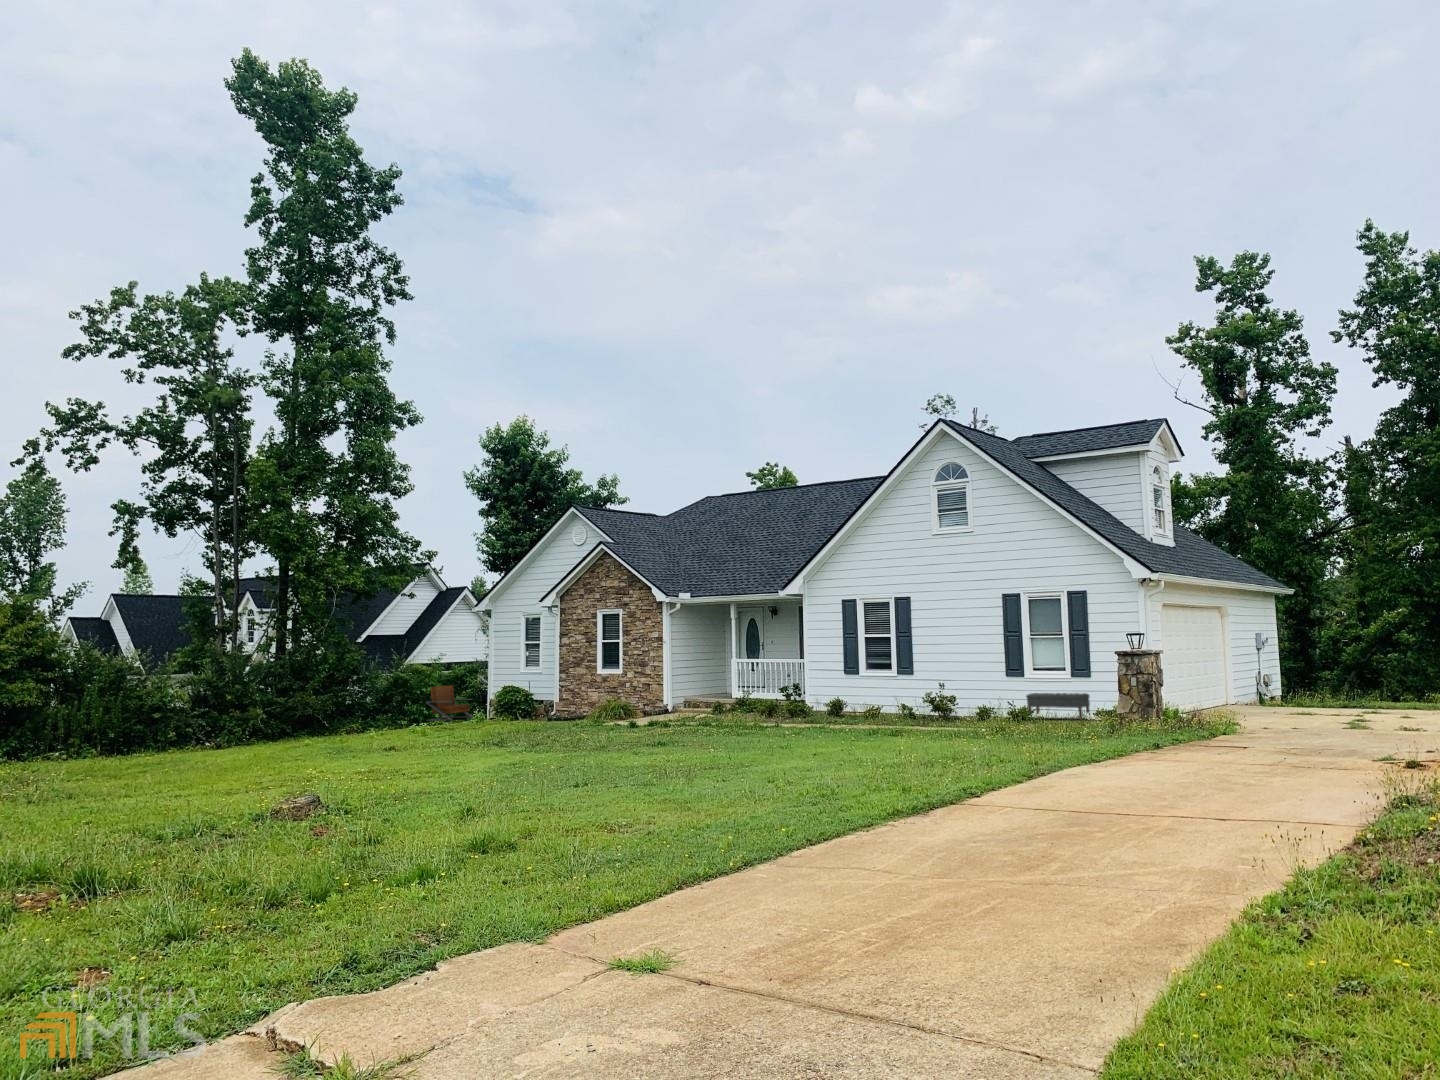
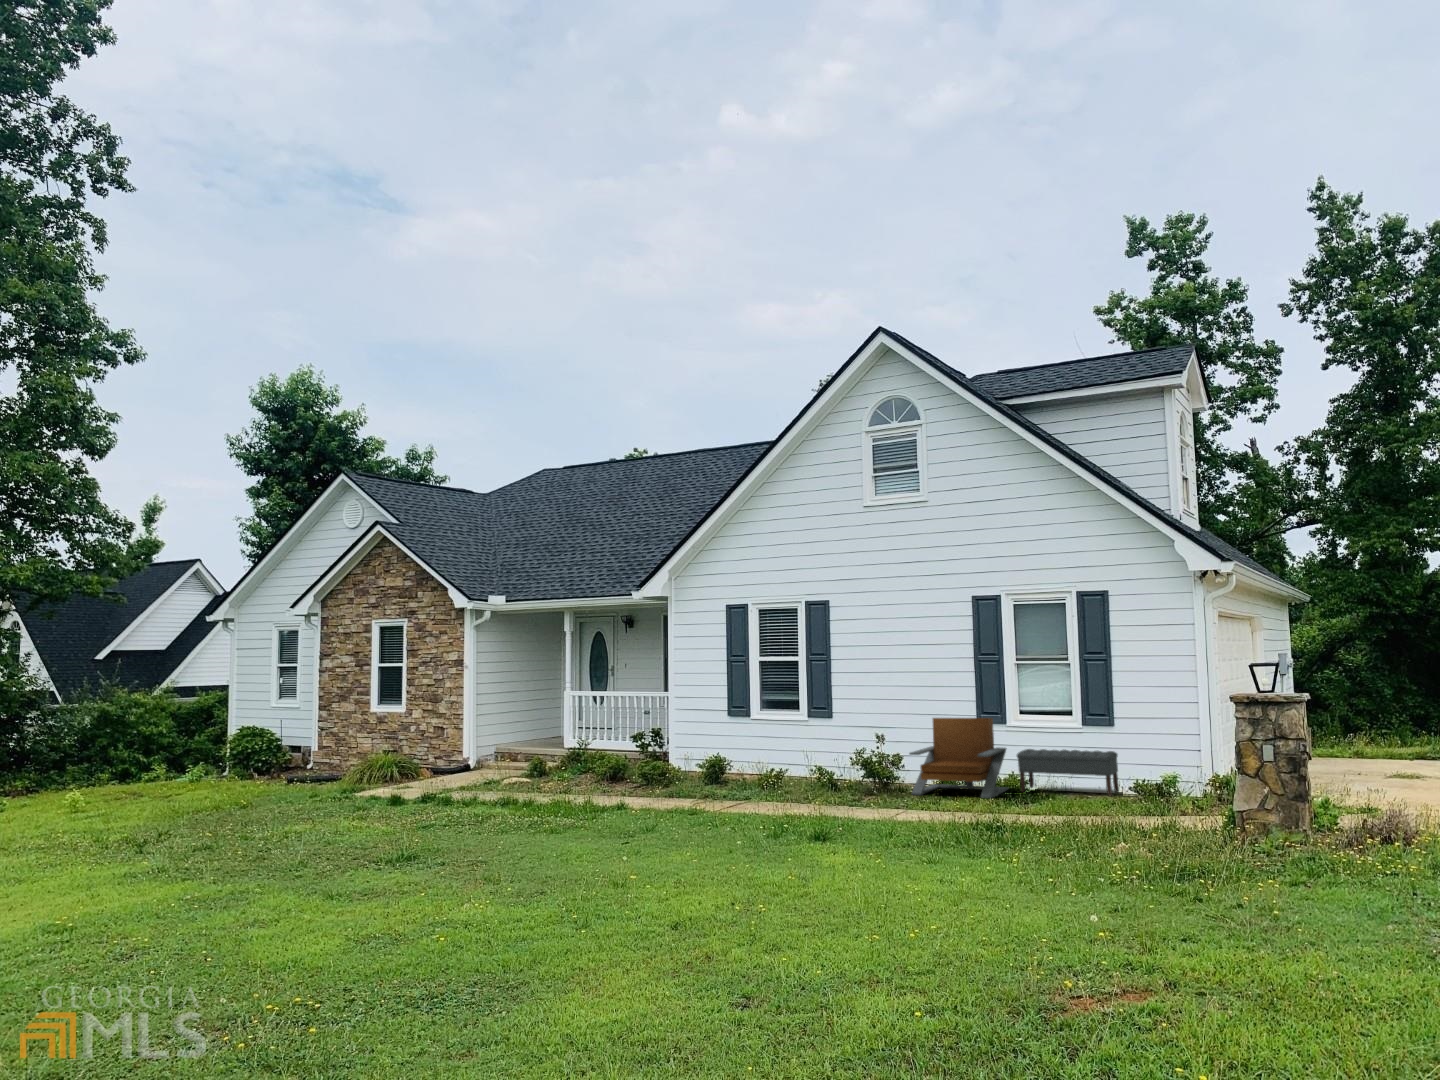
lounge chair: present [426,685,473,721] -> present [910,718,1008,798]

